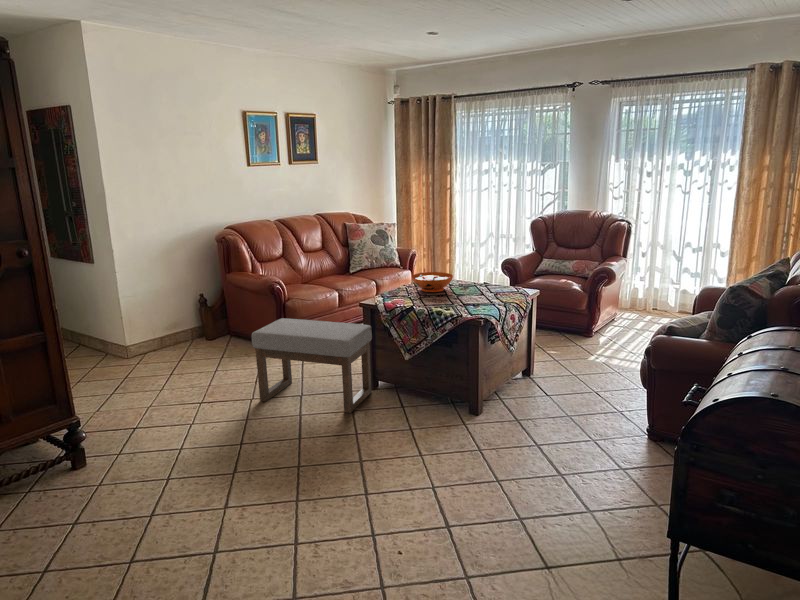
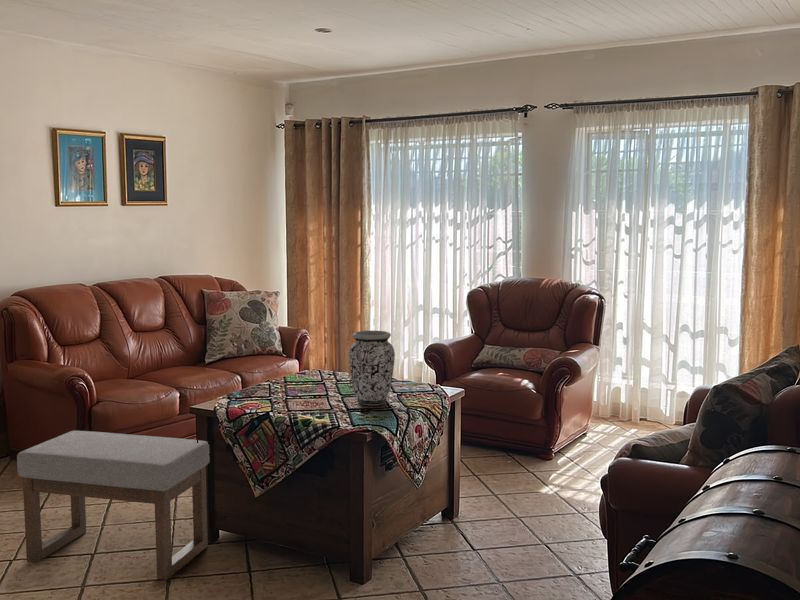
vase: none [464,251,496,301] -> present [349,331,395,406]
decorative bowl: present [412,272,453,292] -> none [276,362,337,391]

